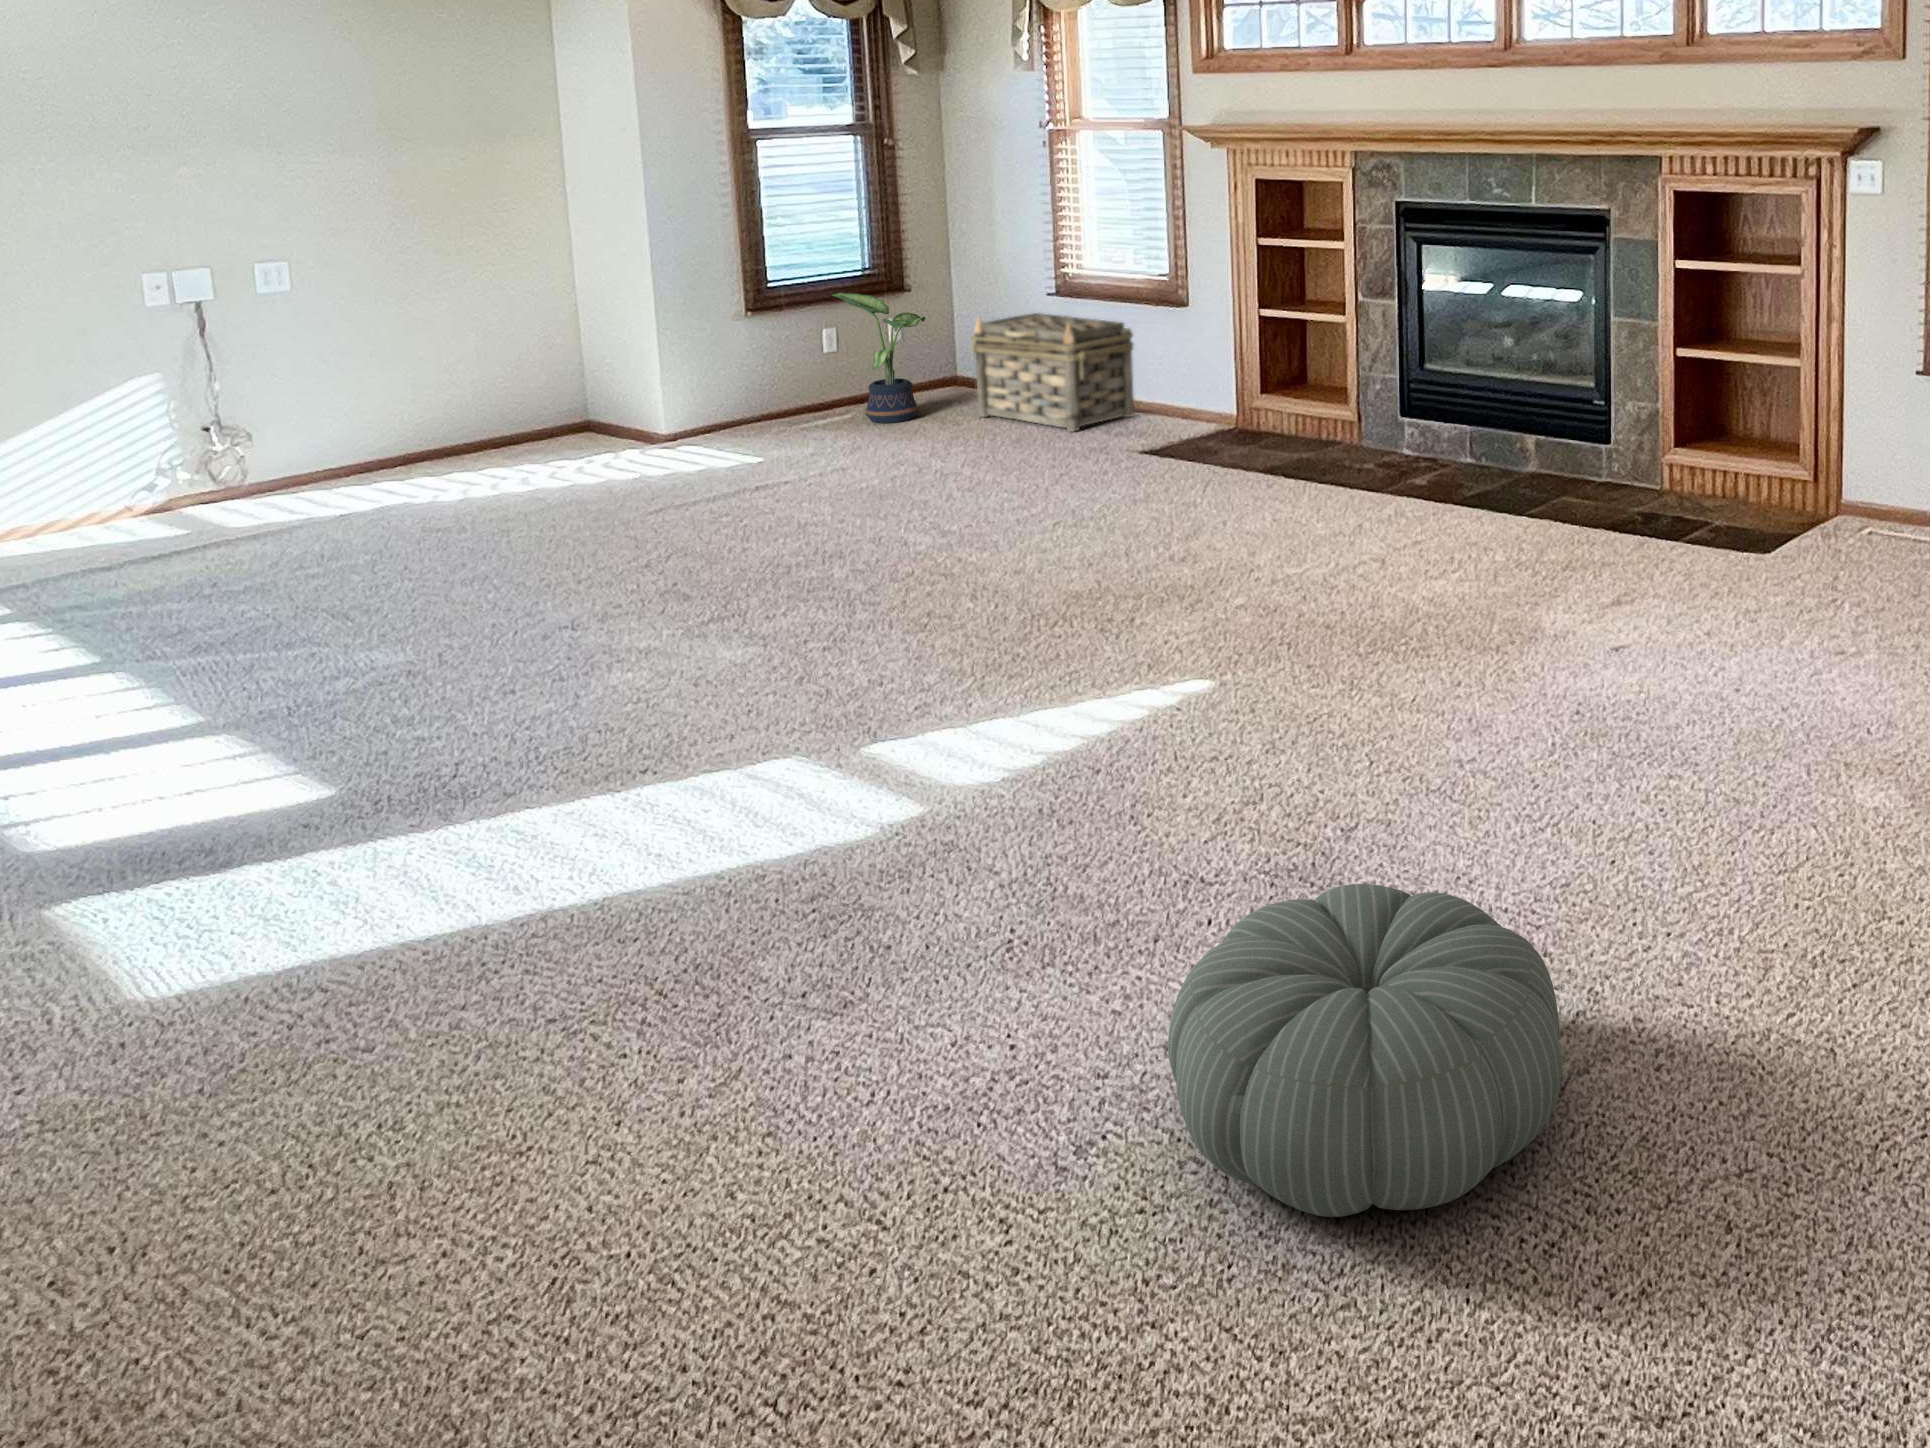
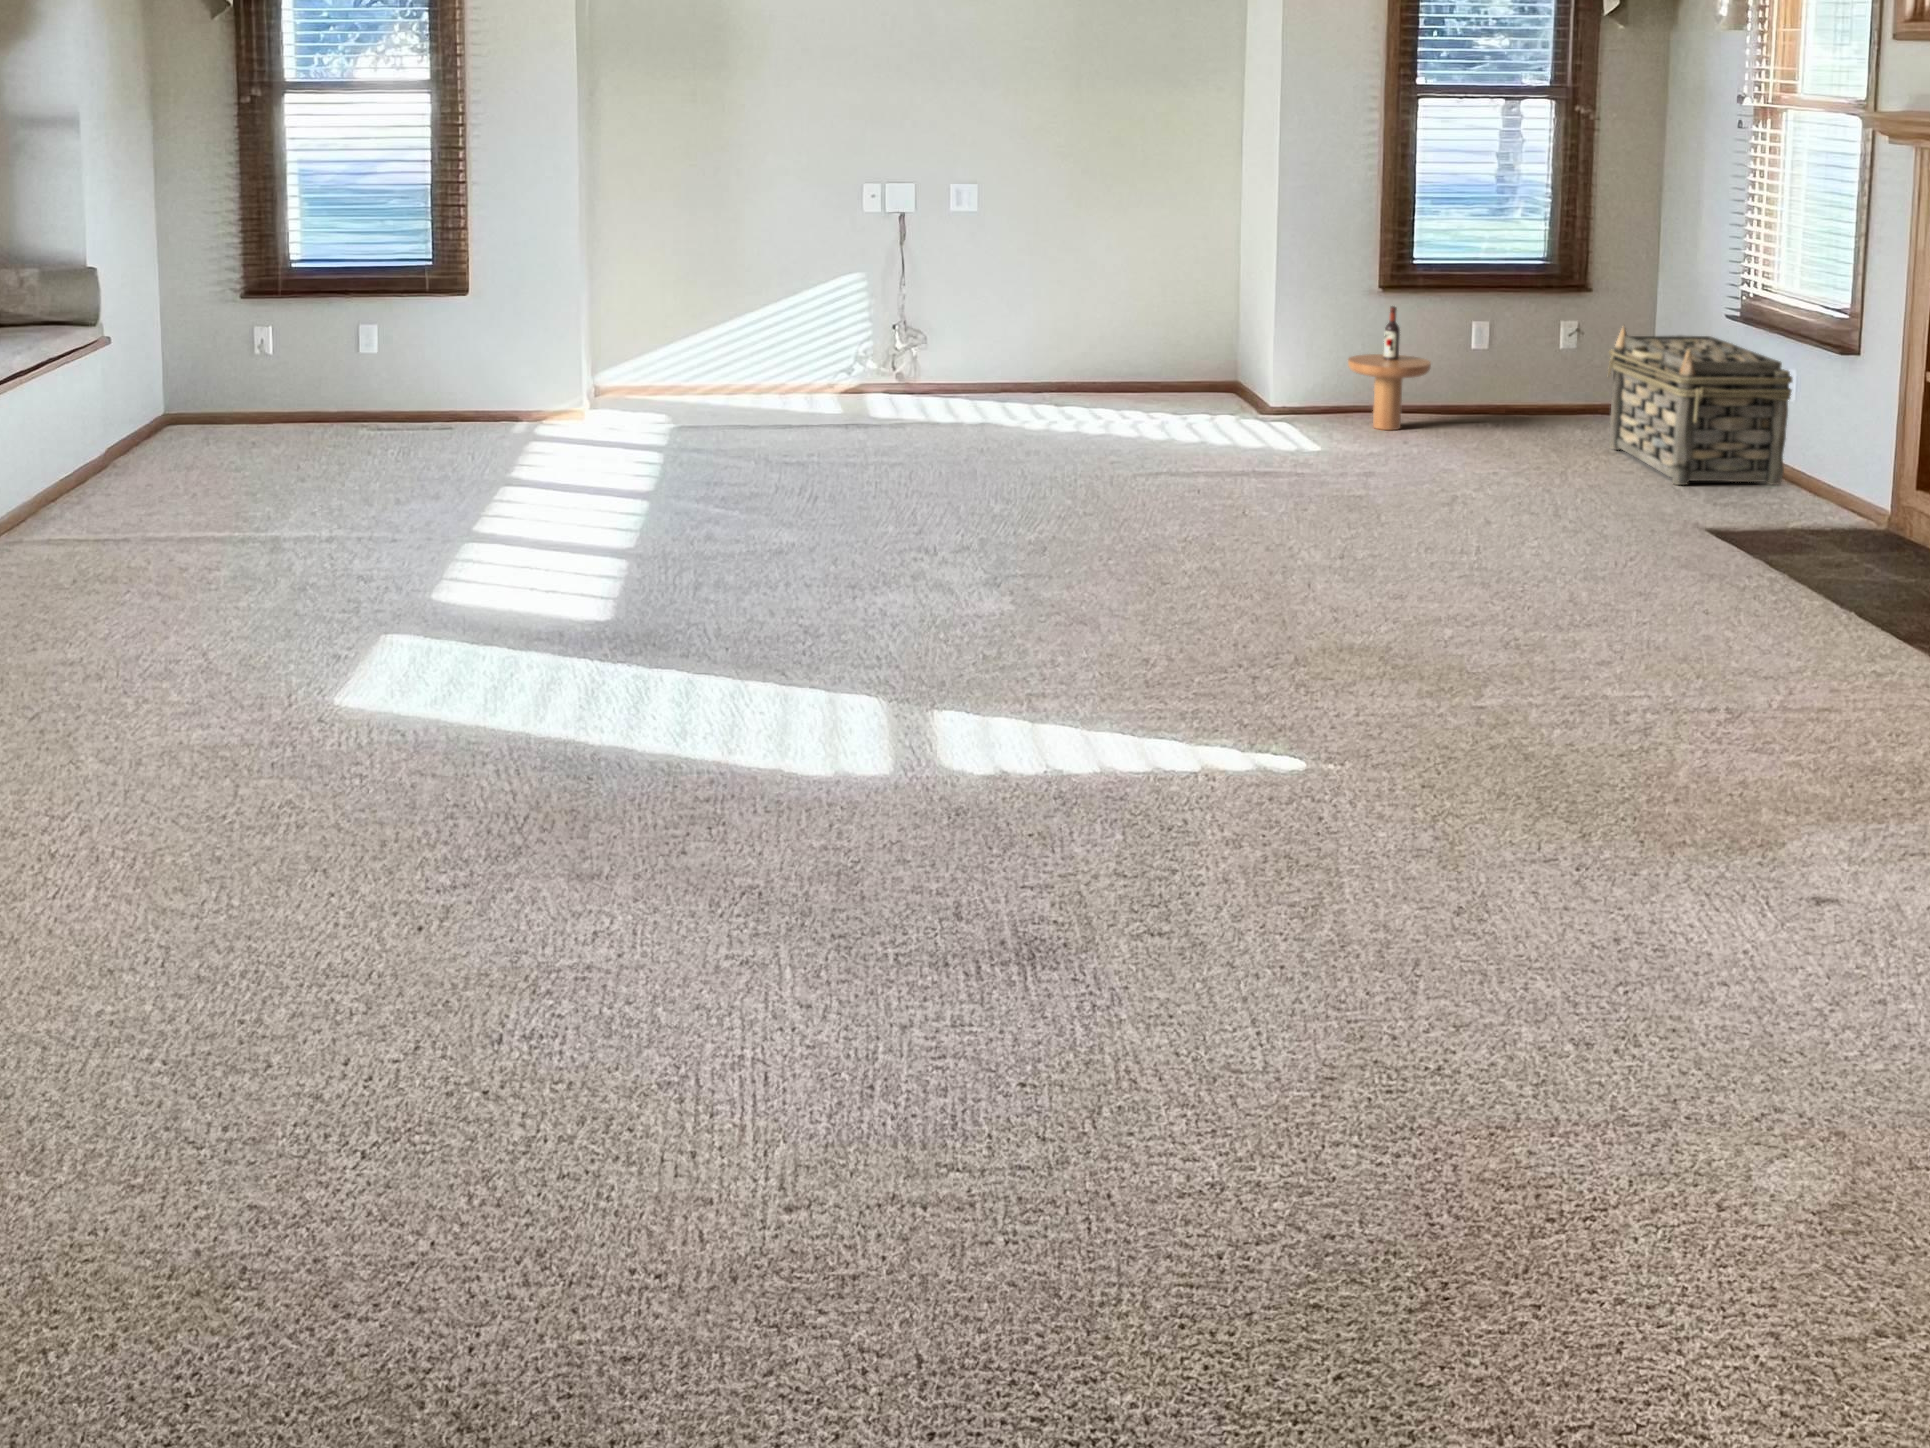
potted plant: present [832,293,925,423] -> none [1484,279,1587,436]
side table: none [734,329,814,443] -> present [1348,306,1431,430]
pouf: present [1168,884,1562,1217] -> none [601,848,987,1137]

